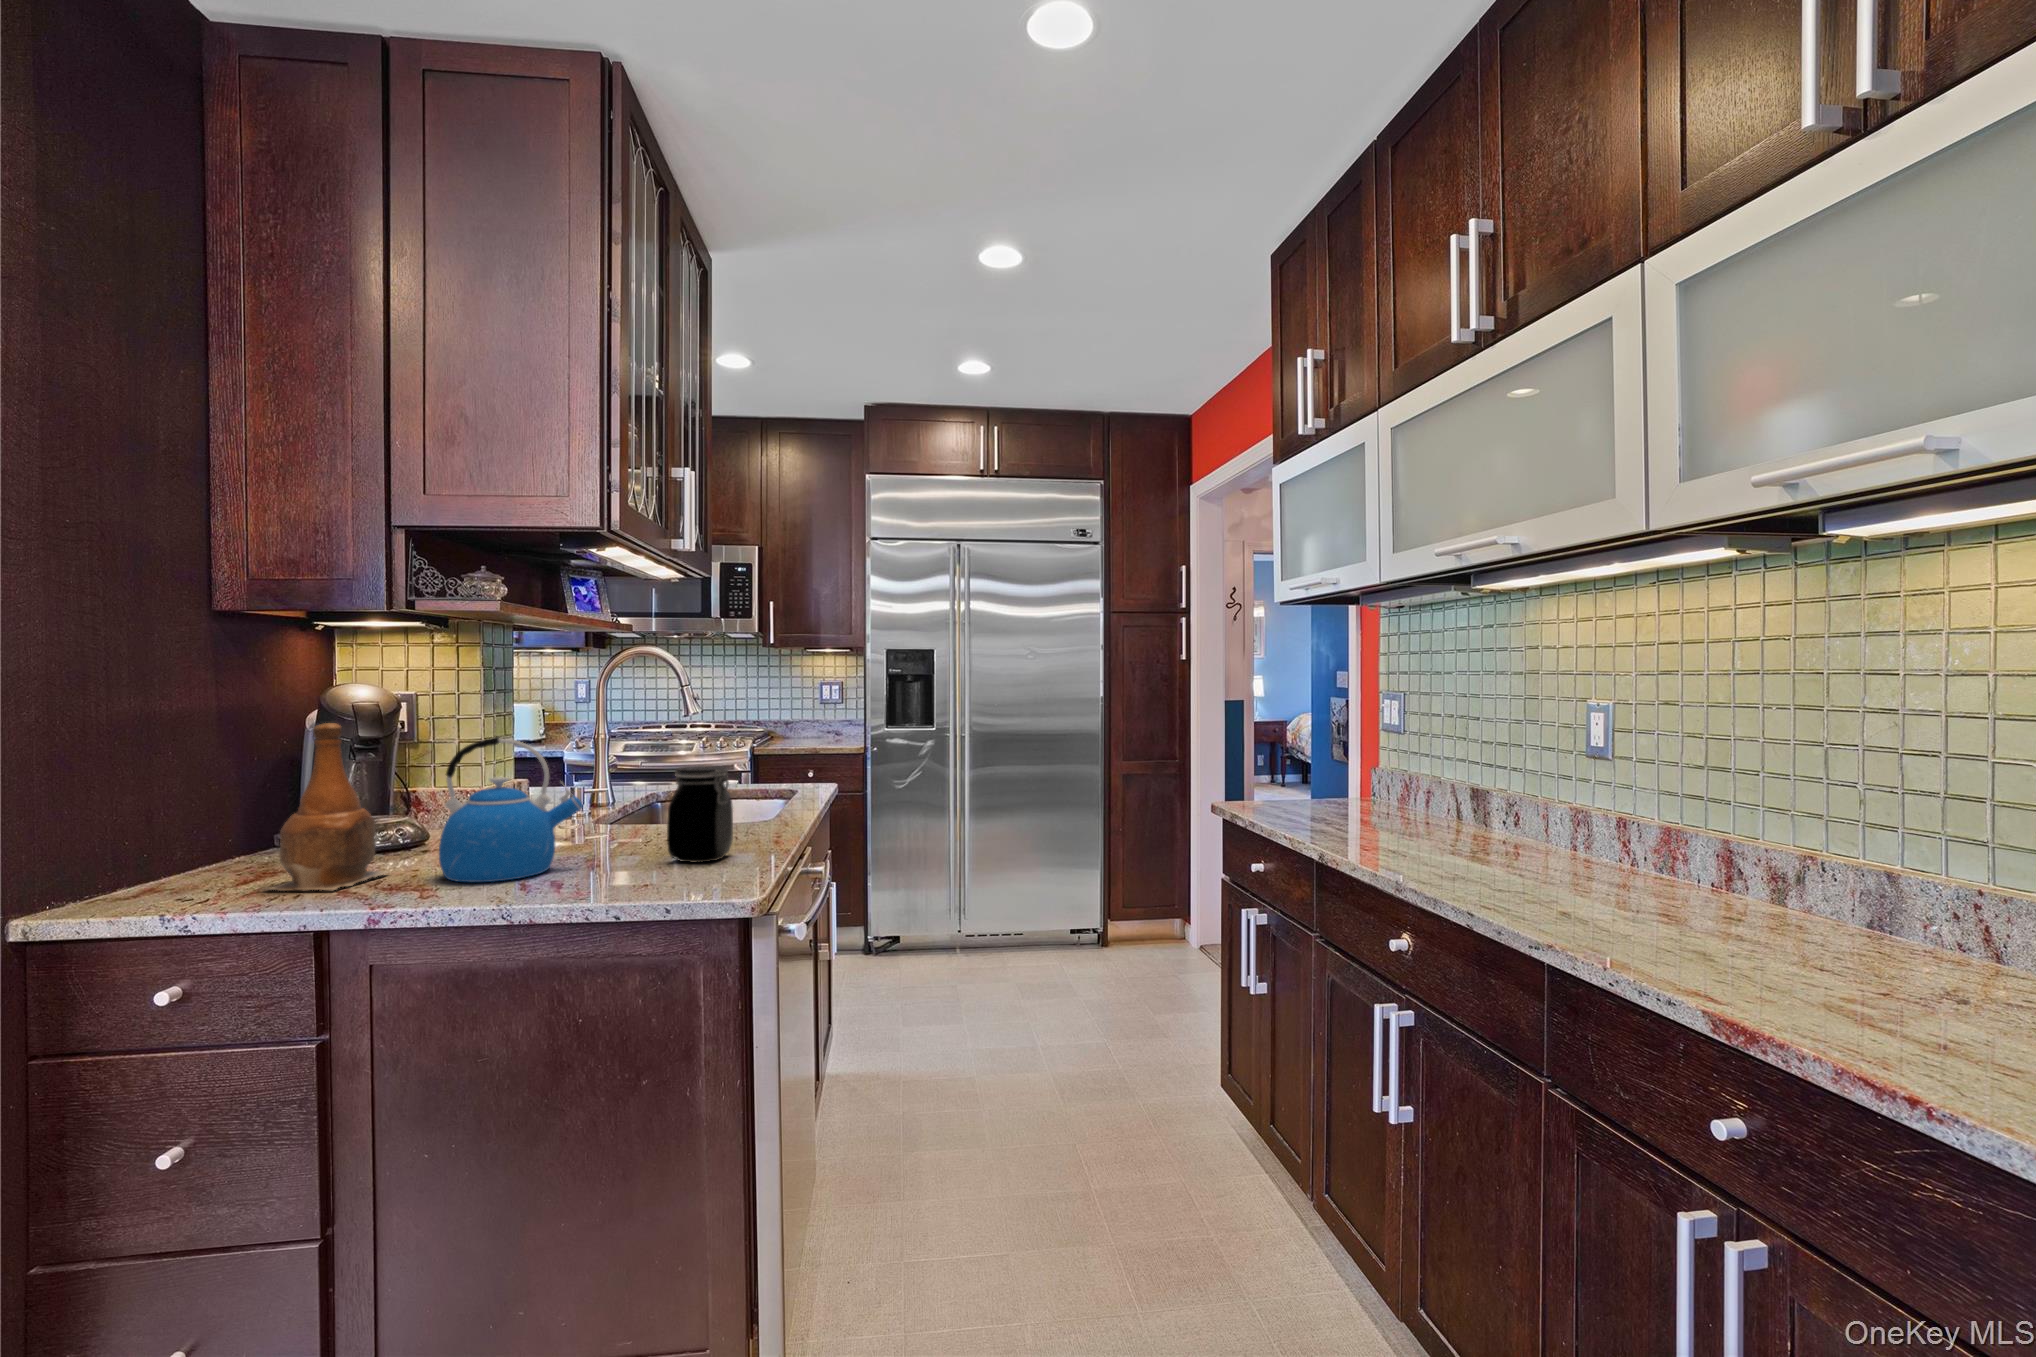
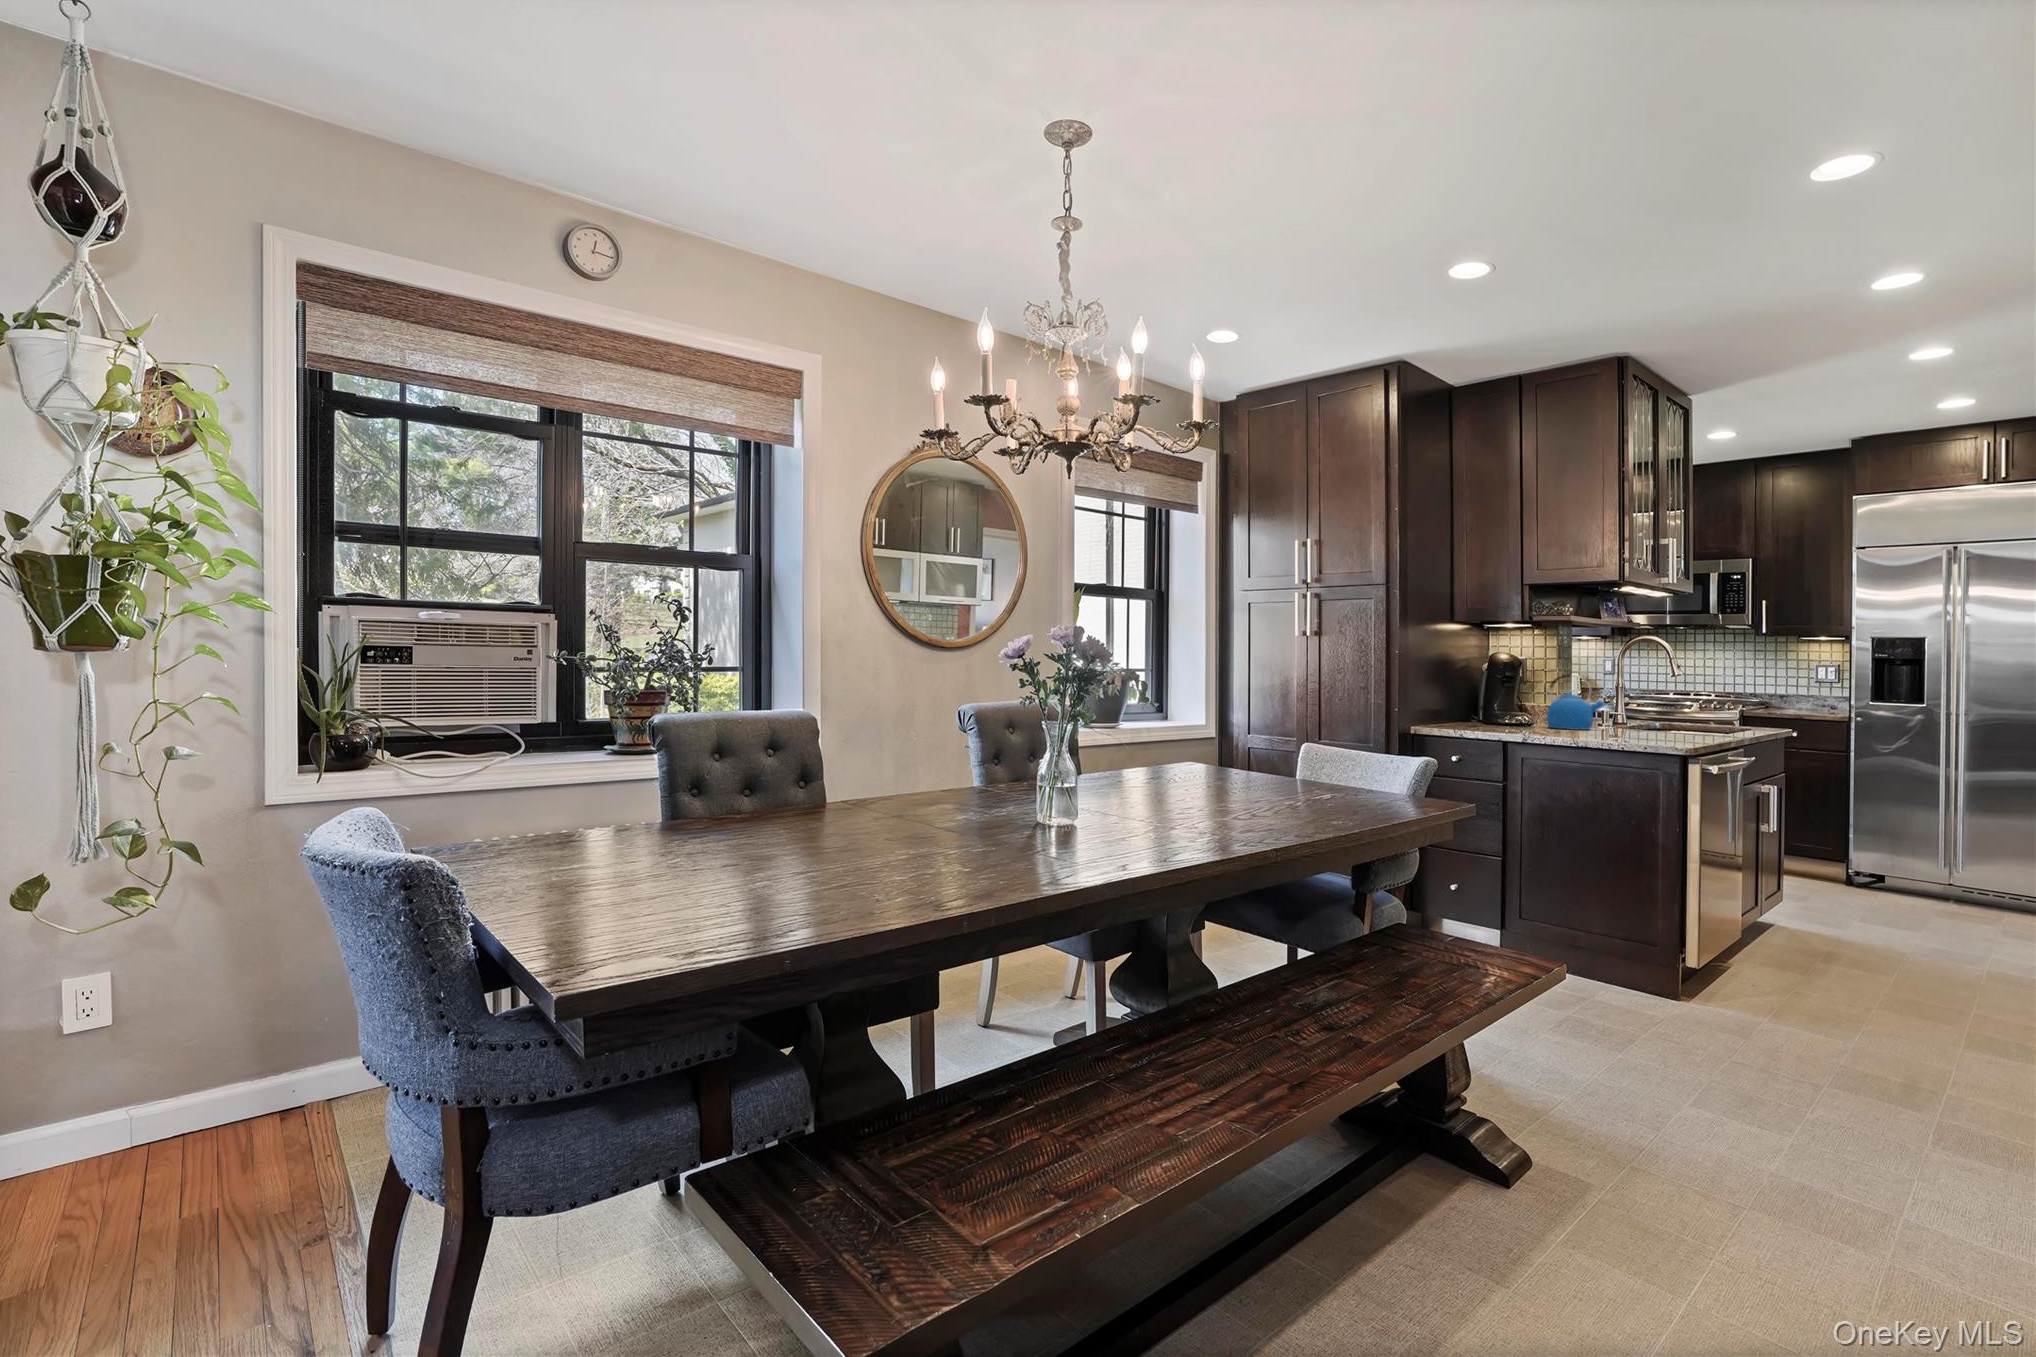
bottle: present [266,723,386,891] -> none [1485,666,1527,726]
jar: present [667,765,733,863] -> none [1645,692,1679,734]

